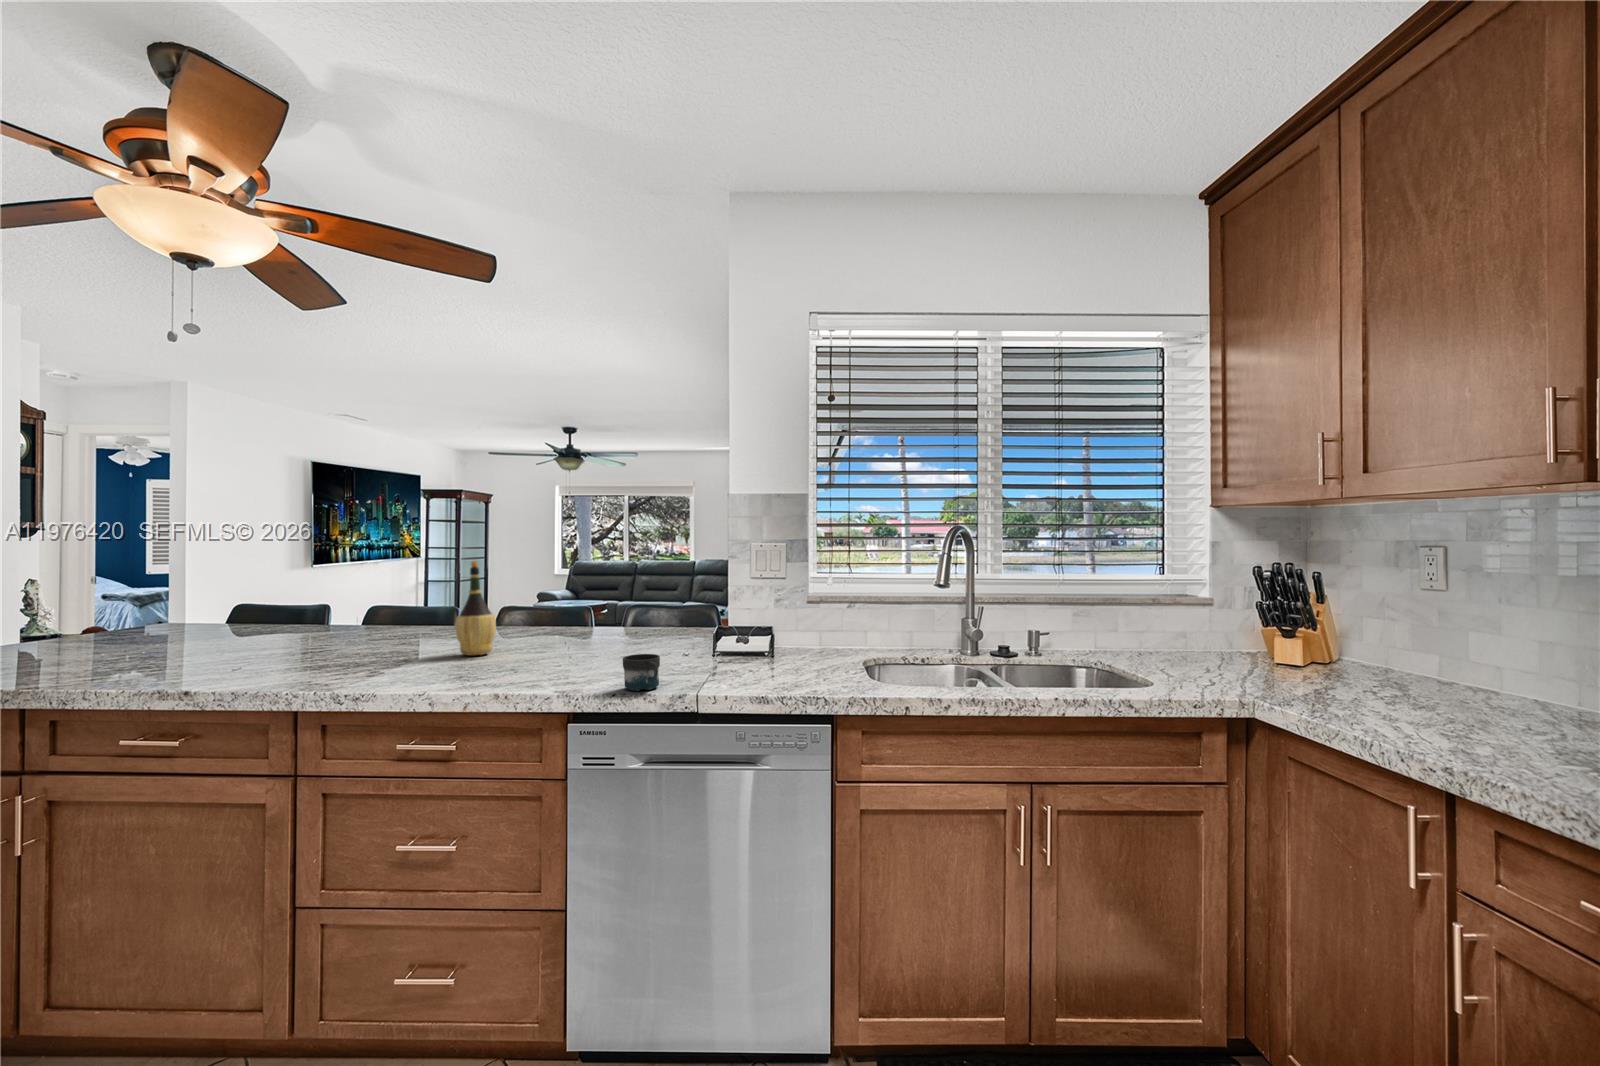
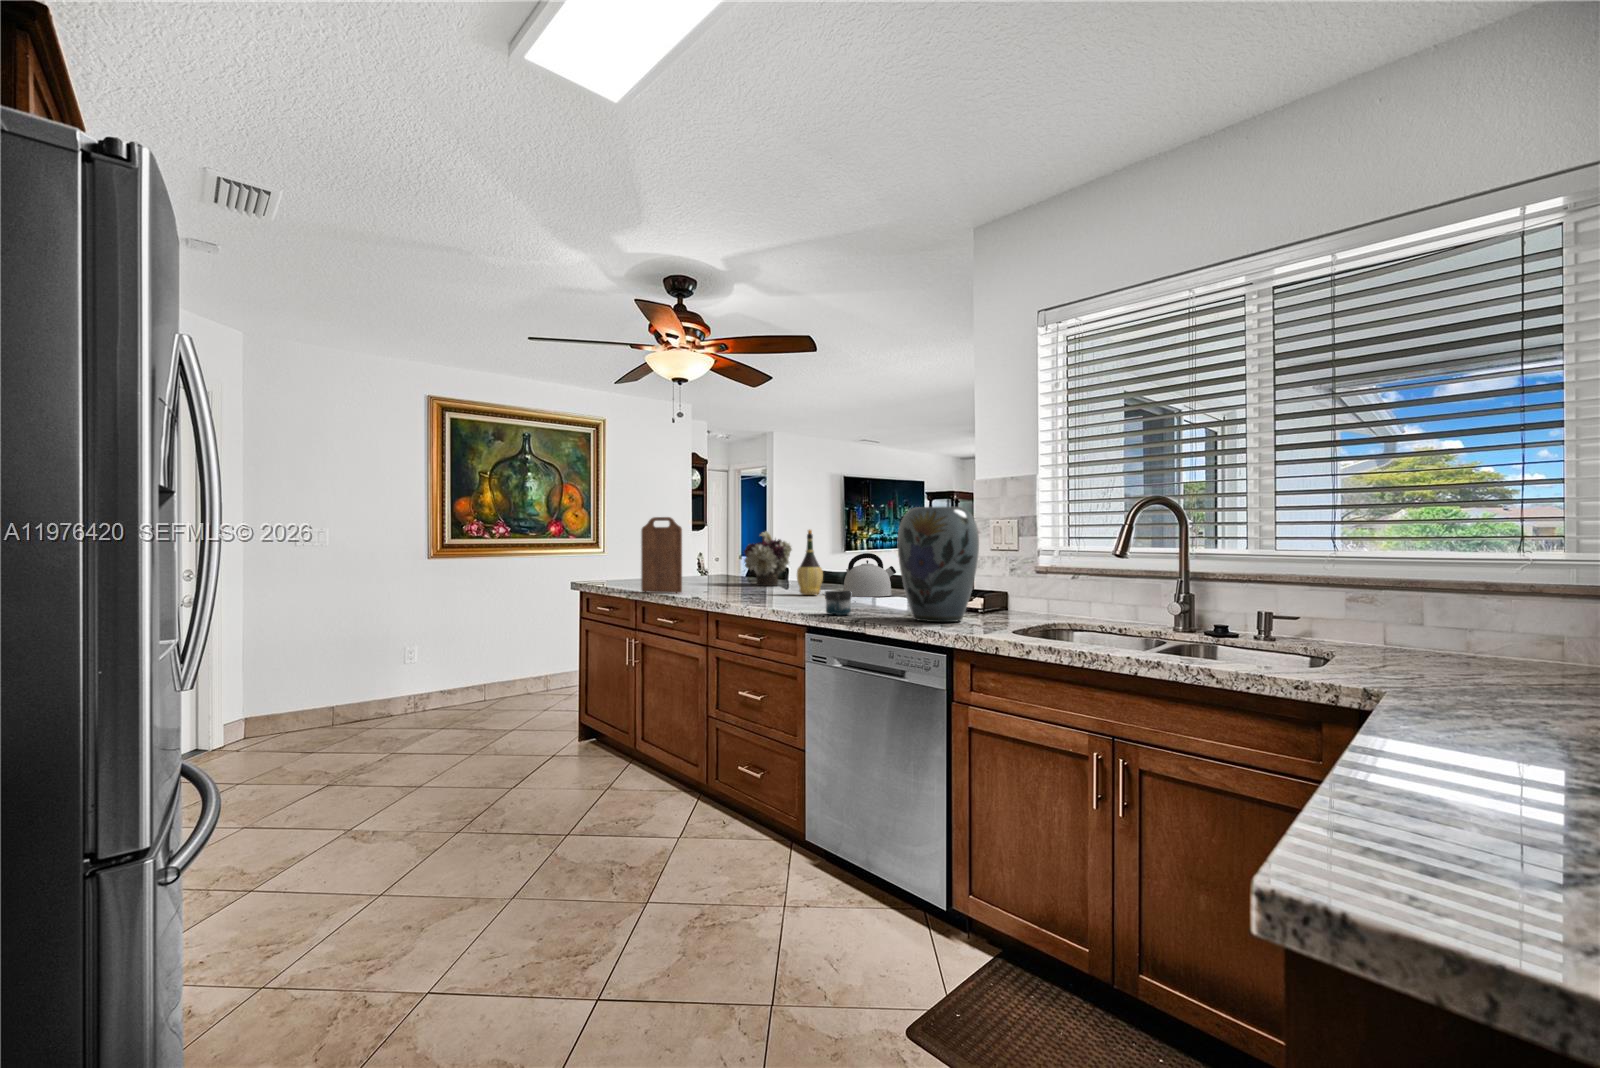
vase: none [724,542,820,683] -> present [898,507,979,622]
cutting board: none [149,550,251,688] -> present [641,517,682,593]
flower arrangement: none [295,559,384,644] -> present [744,531,792,586]
kettle: none [513,588,583,649] -> present [844,553,896,597]

